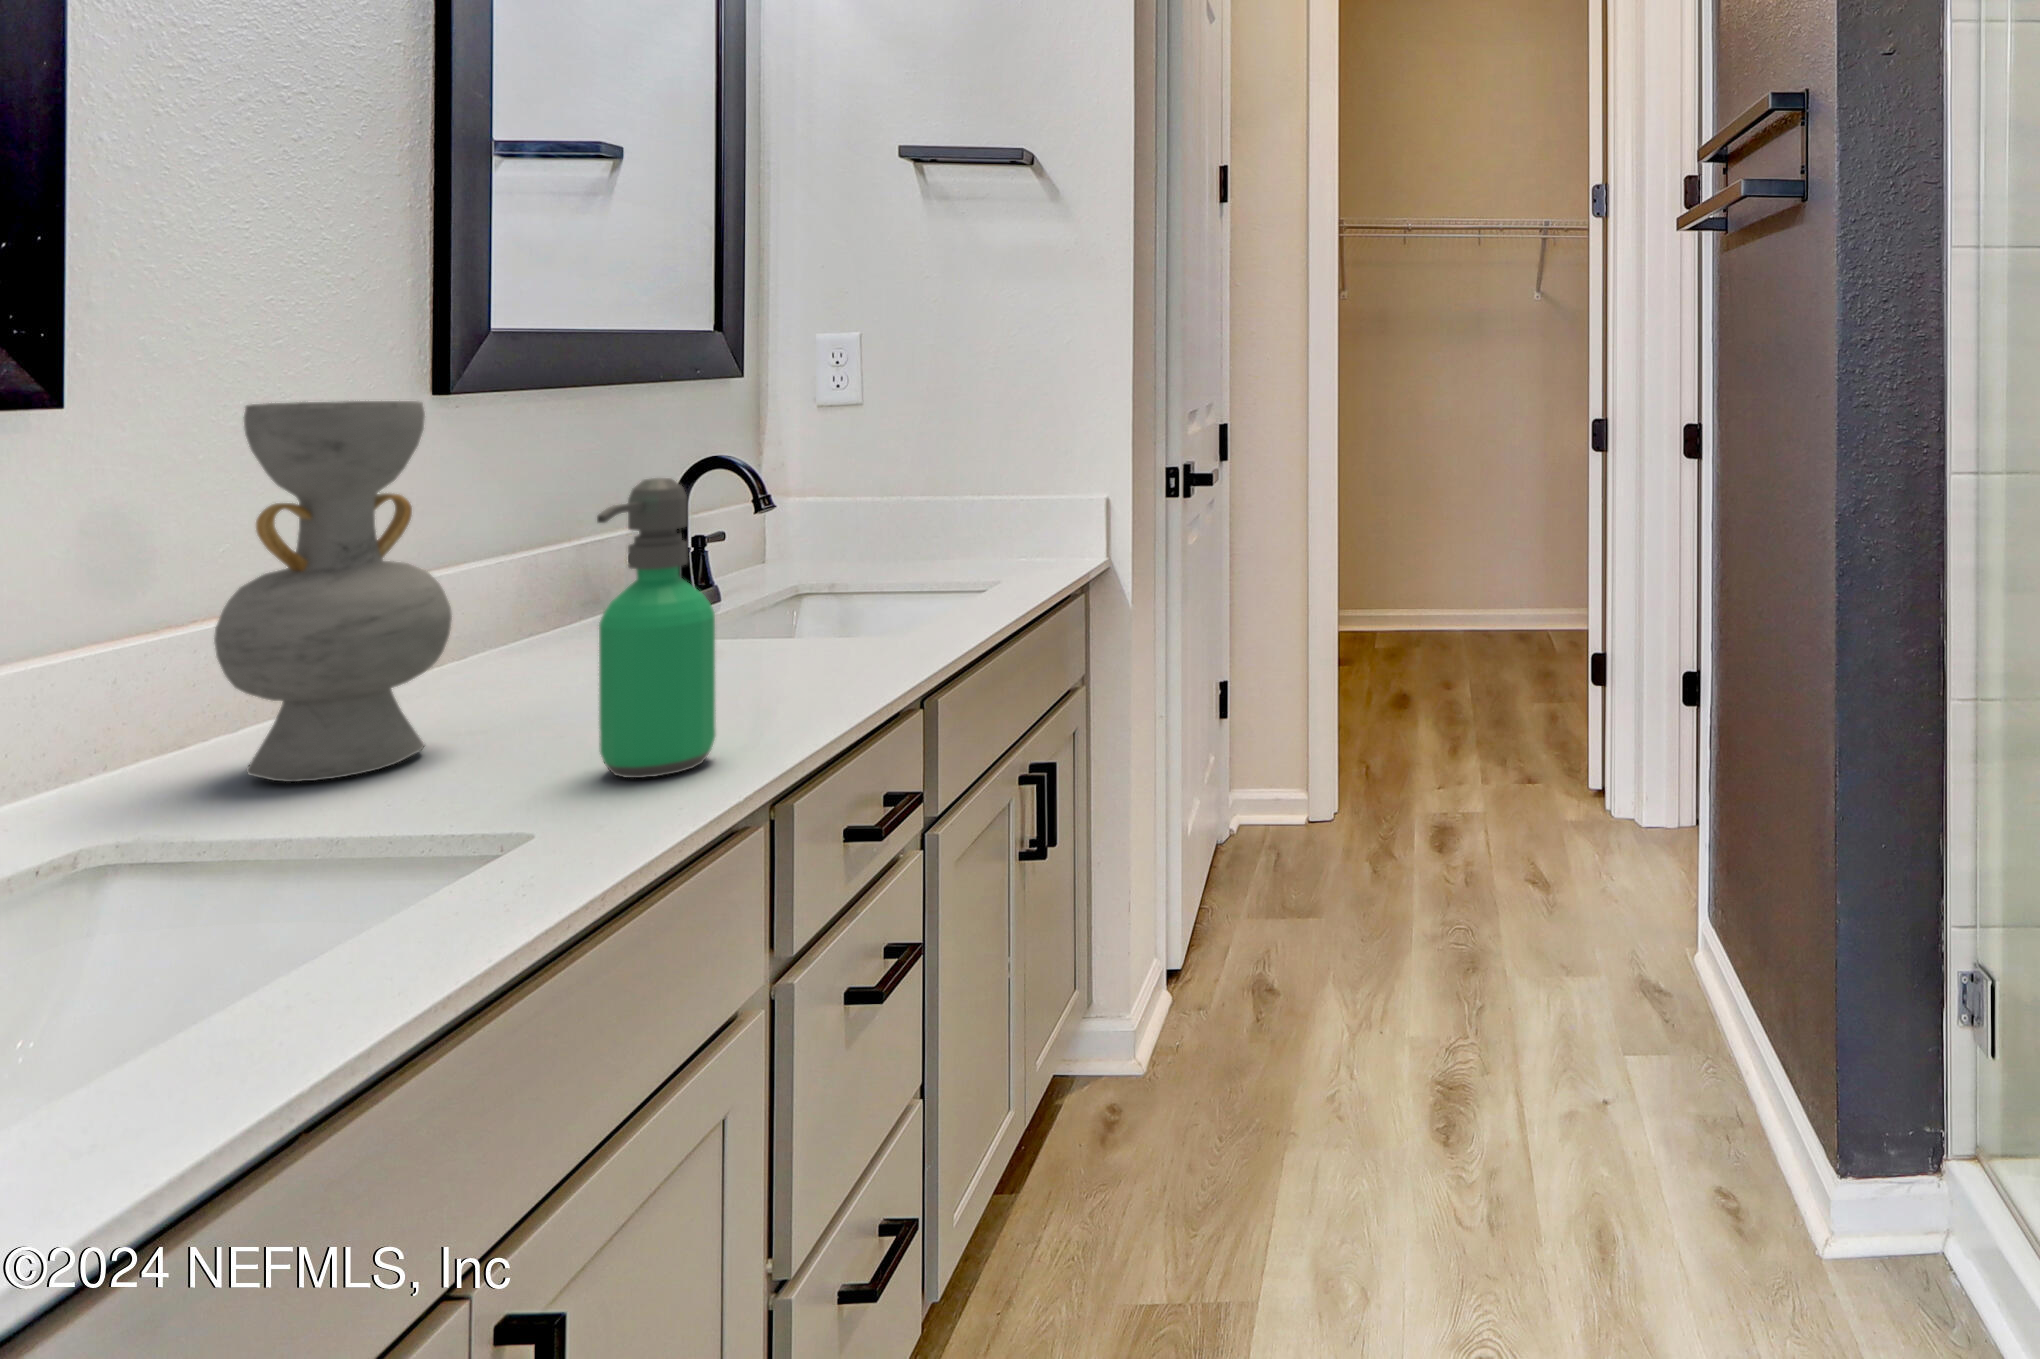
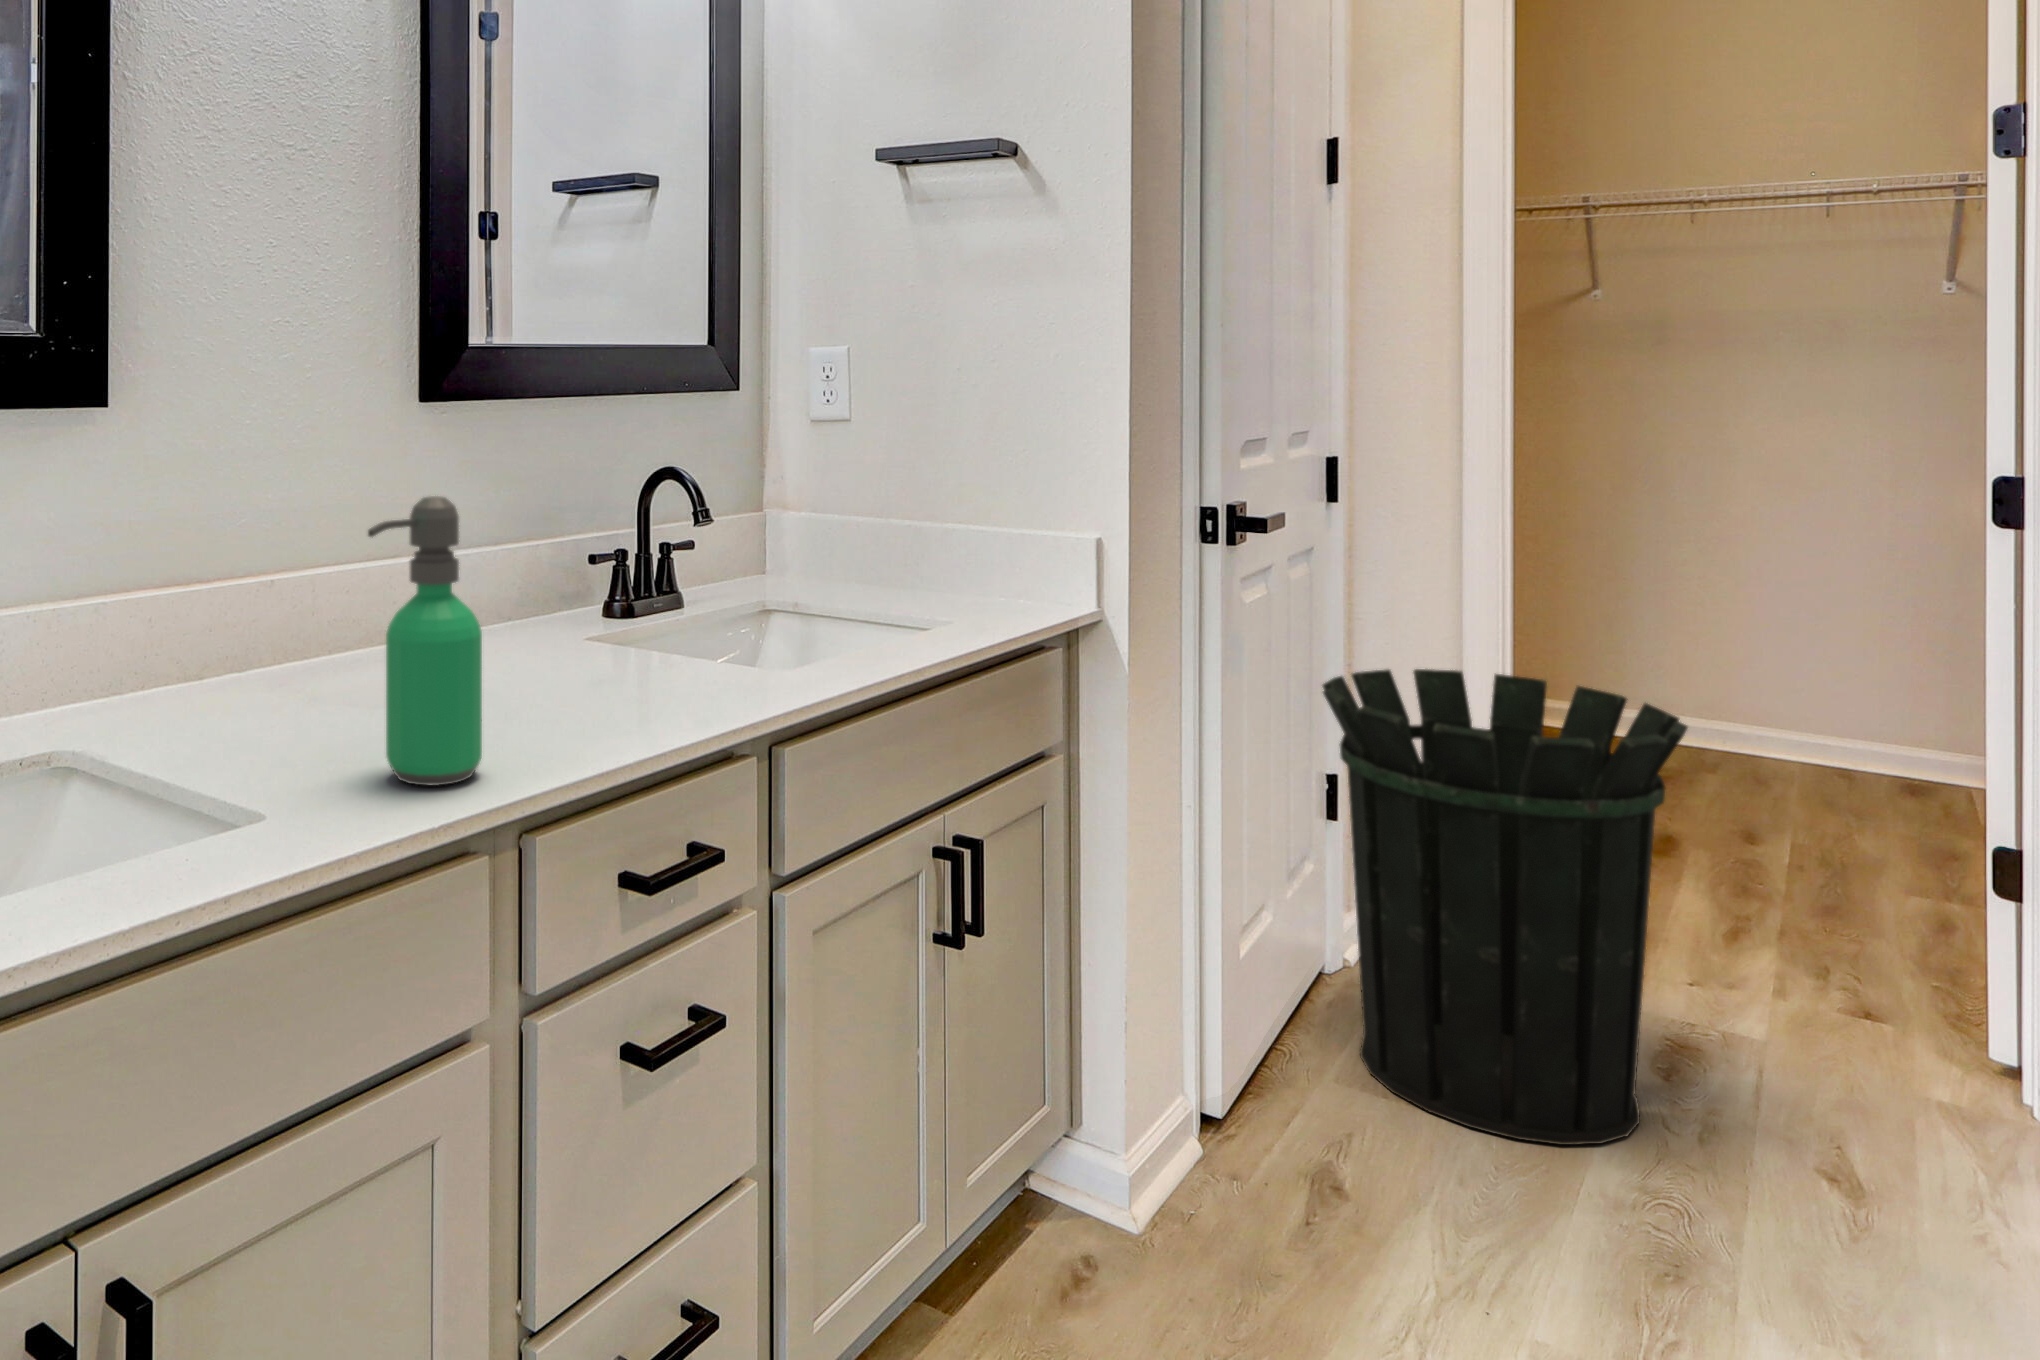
decorative vase: present [214,401,452,782] -> none [192,413,347,729]
waste bin: none [1230,584,1460,919] -> present [1323,669,1688,1145]

